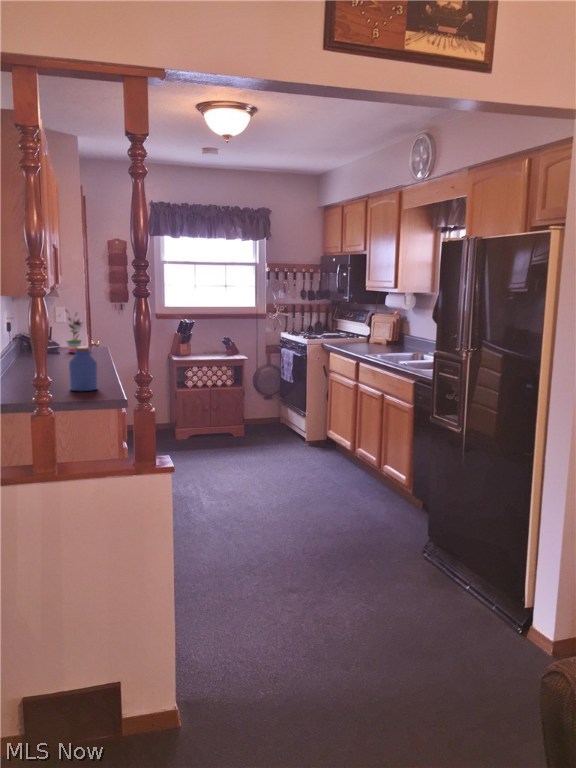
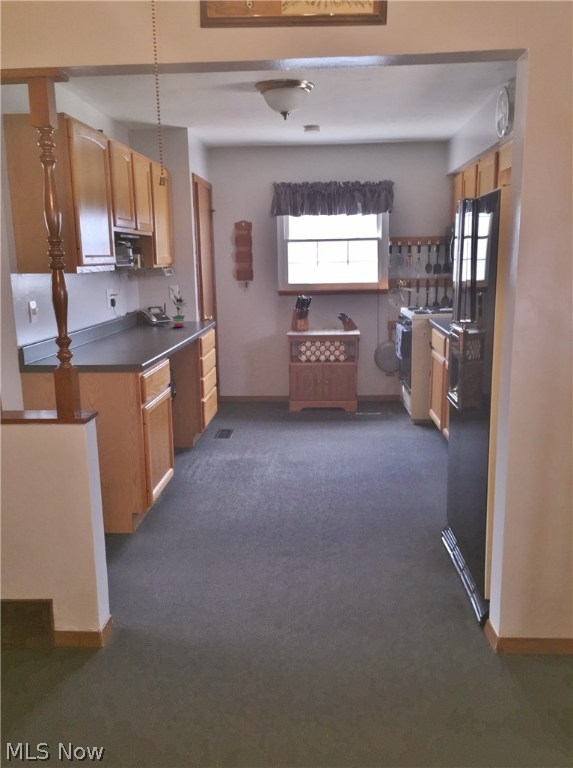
jar: present [69,347,98,391] -> none [114,321,139,360]

